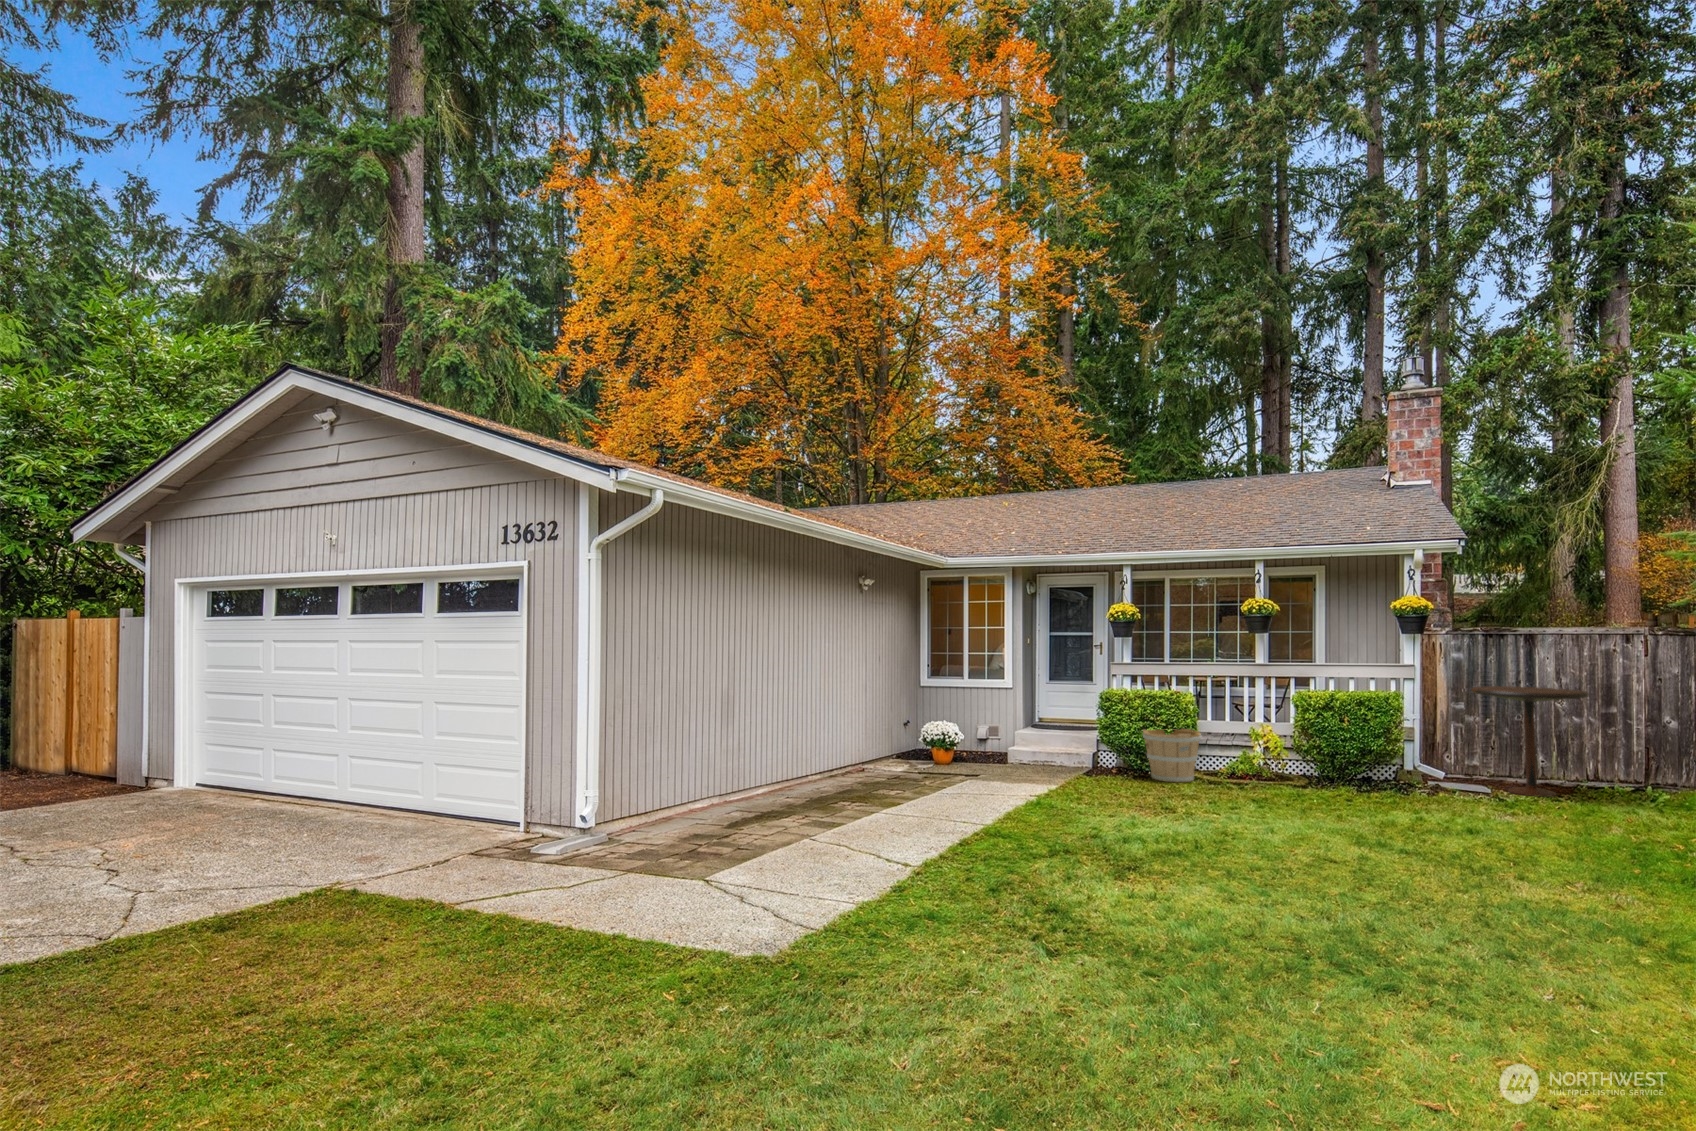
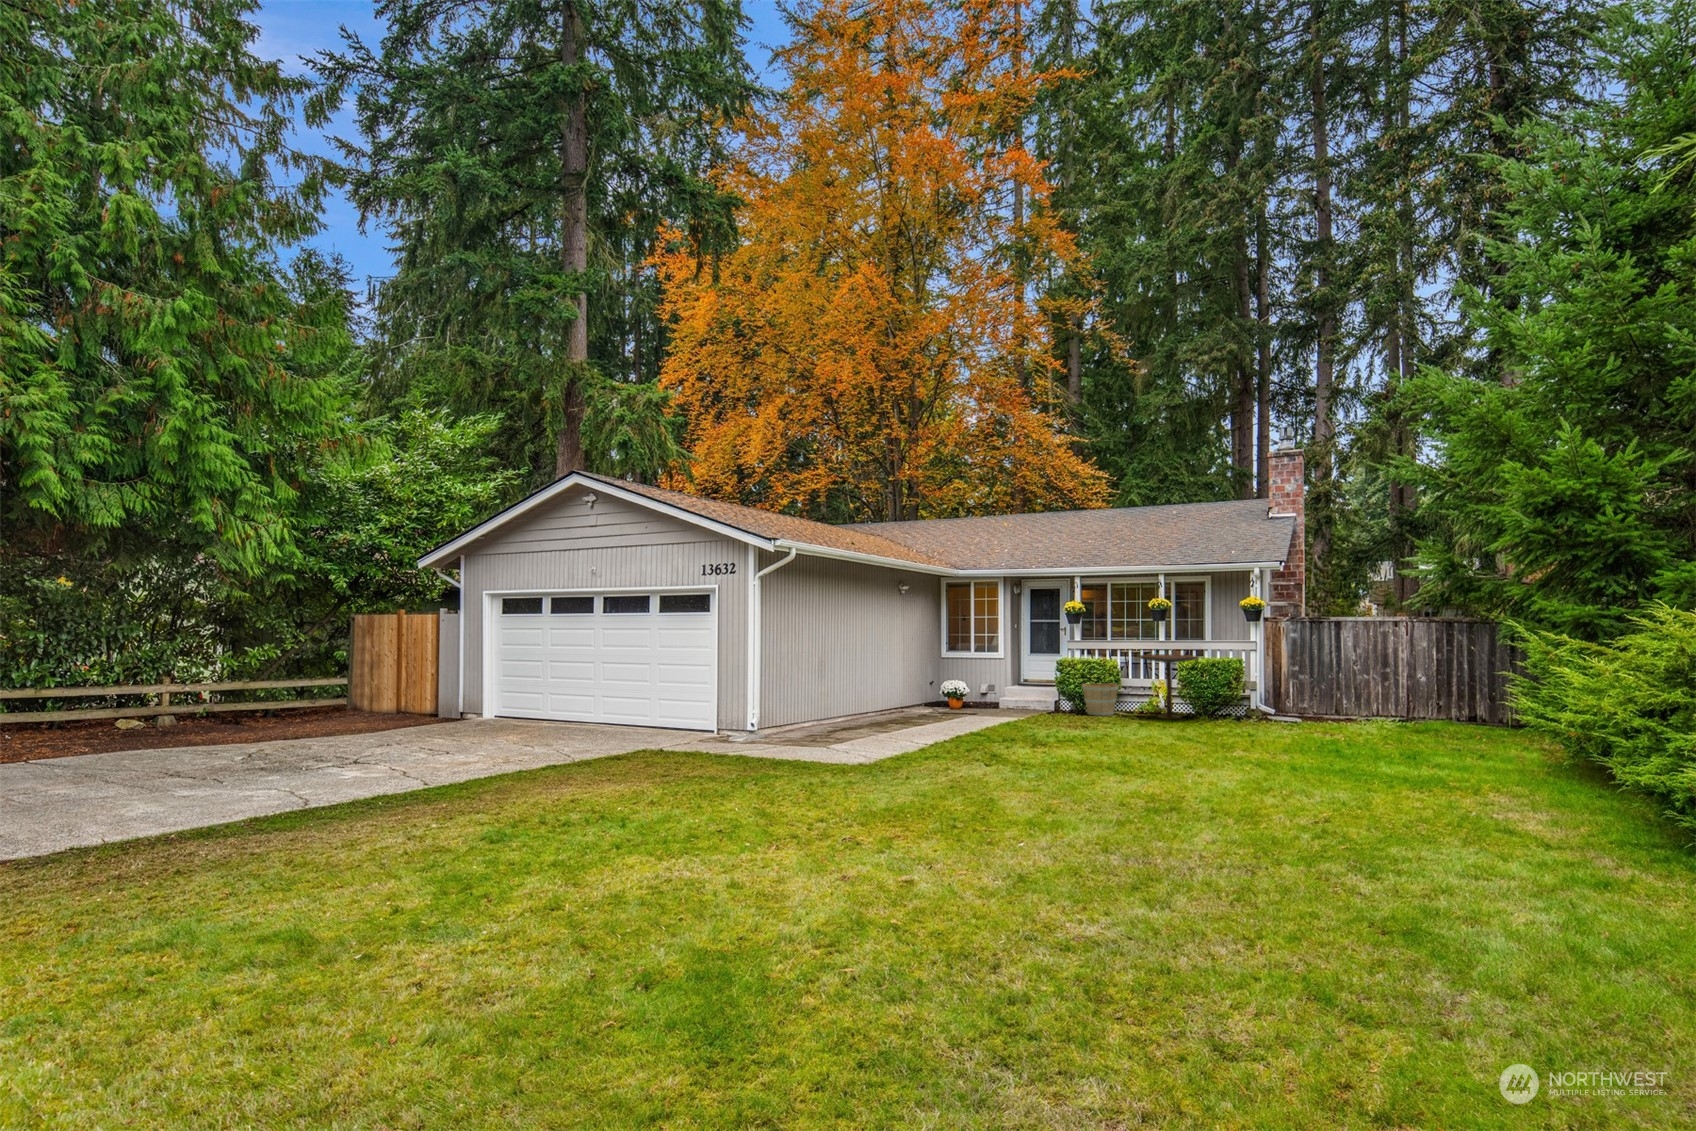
pedestal table: present [1471,686,1588,797] -> present [1140,654,1198,719]

